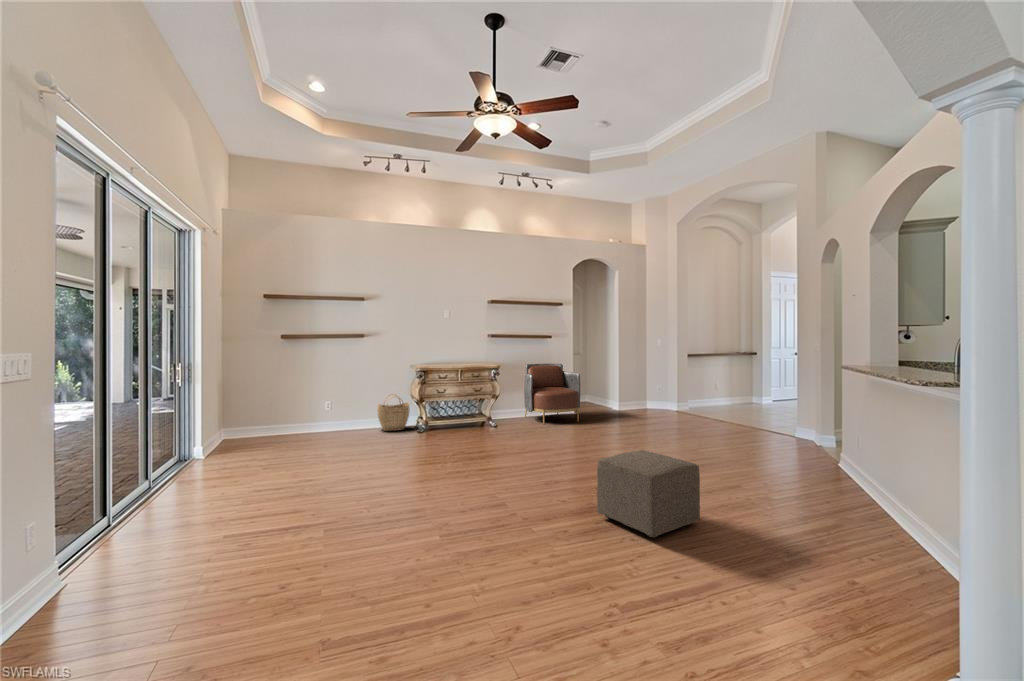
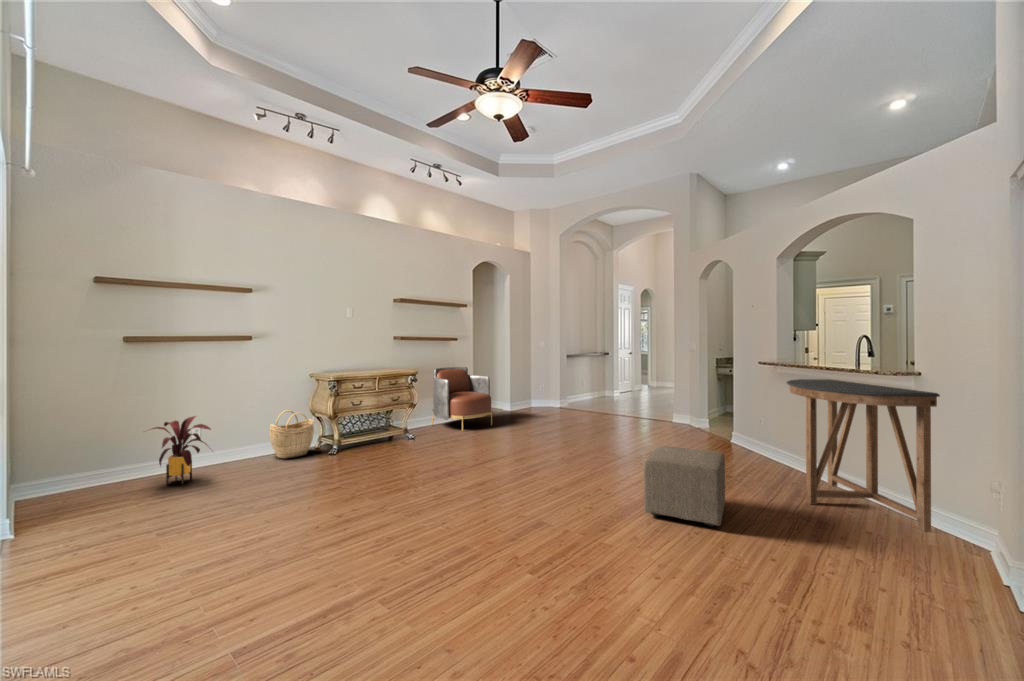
console table: none [810,389,964,605] -> present [787,379,940,531]
house plant: none [289,393,330,440] -> present [150,416,211,485]

